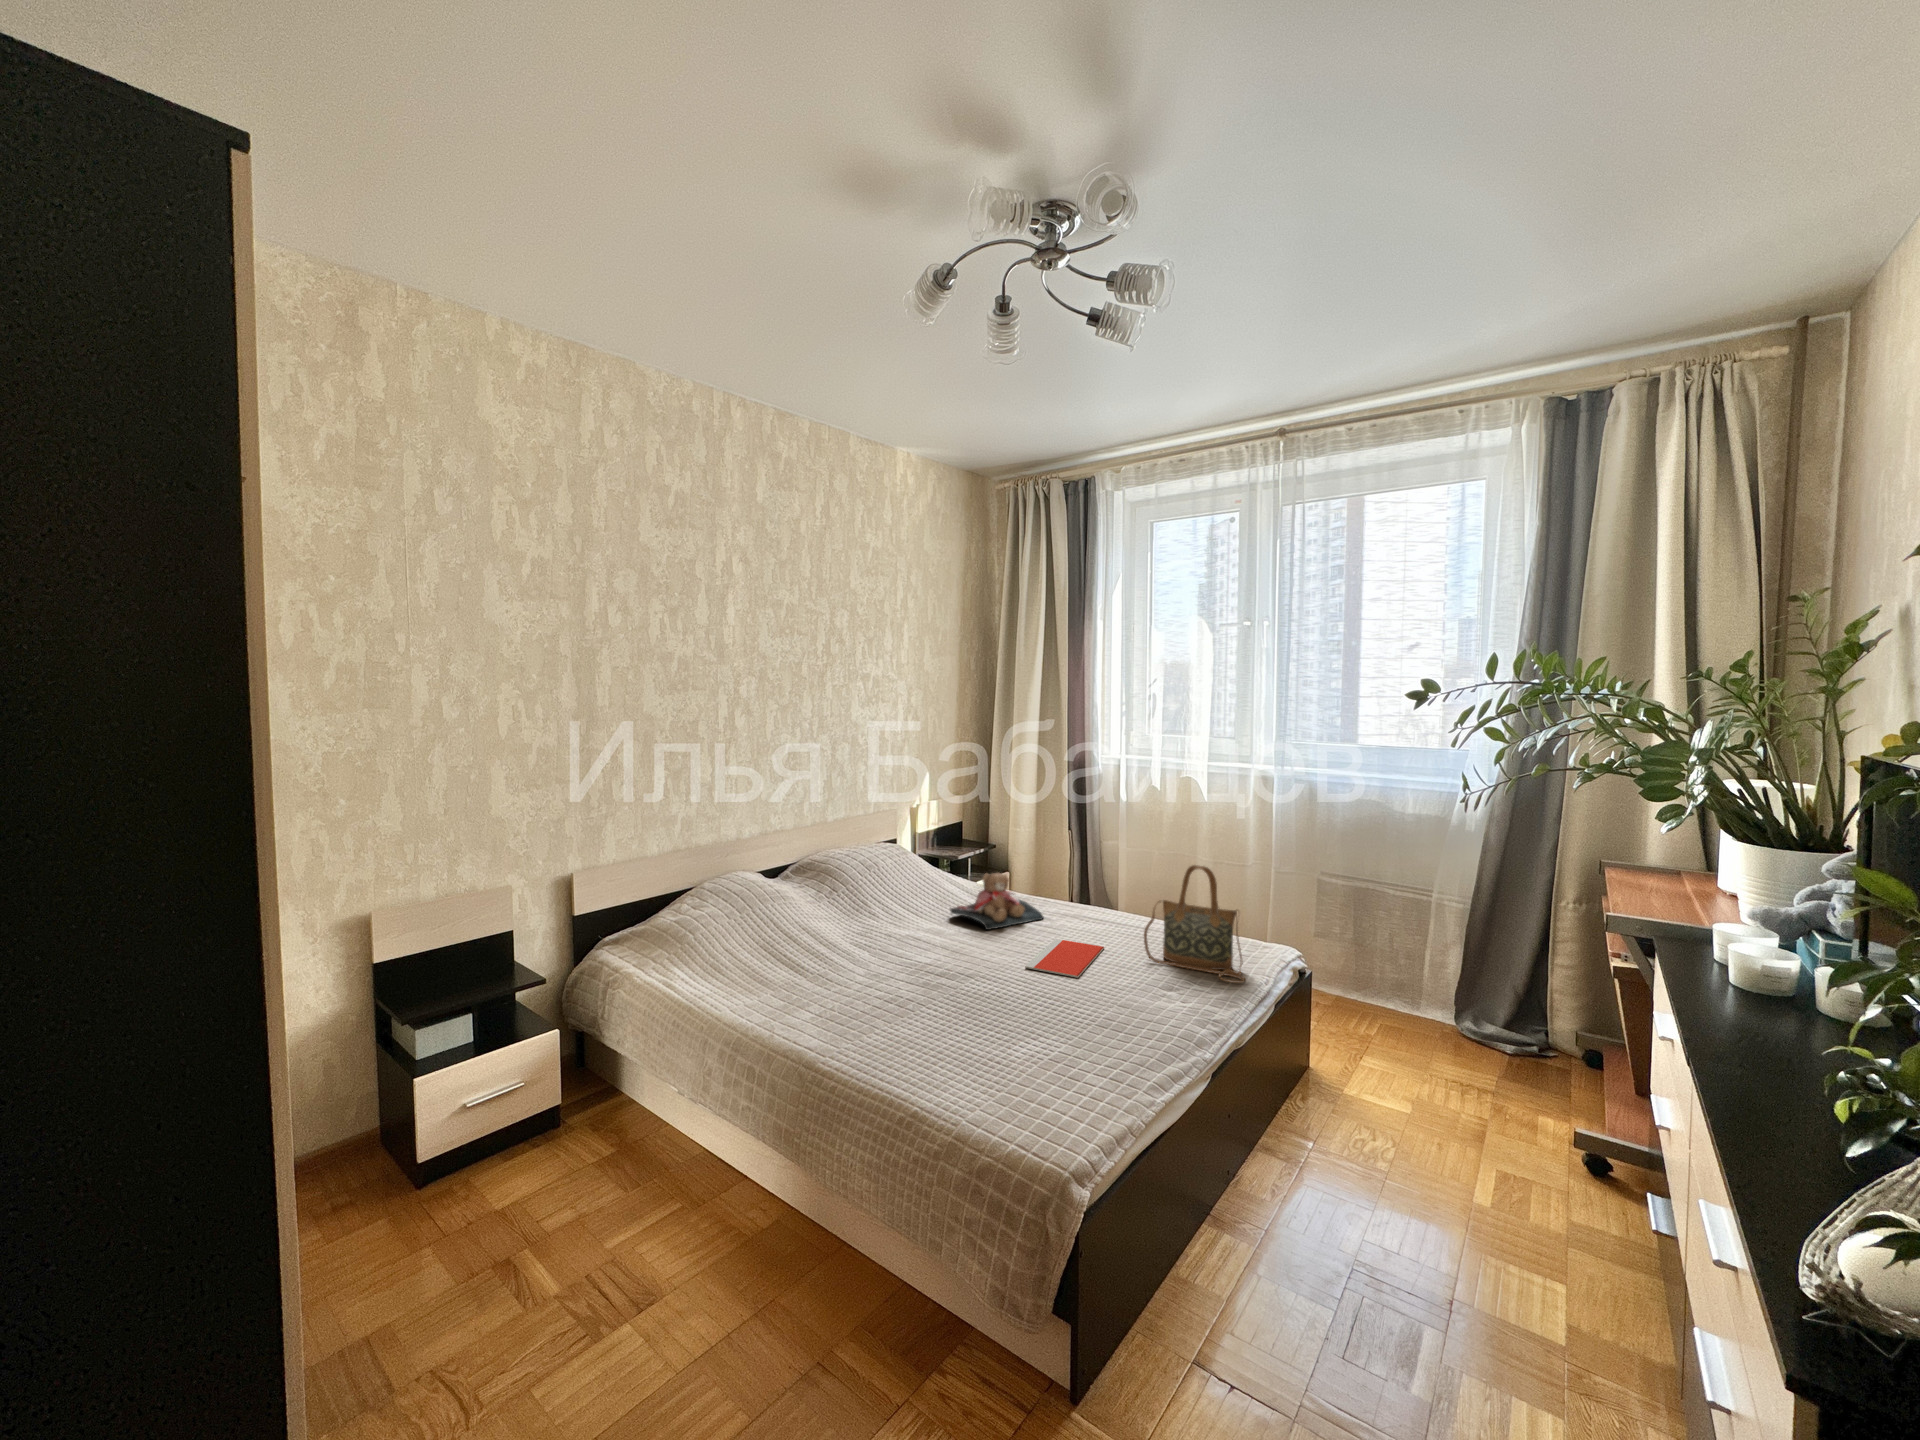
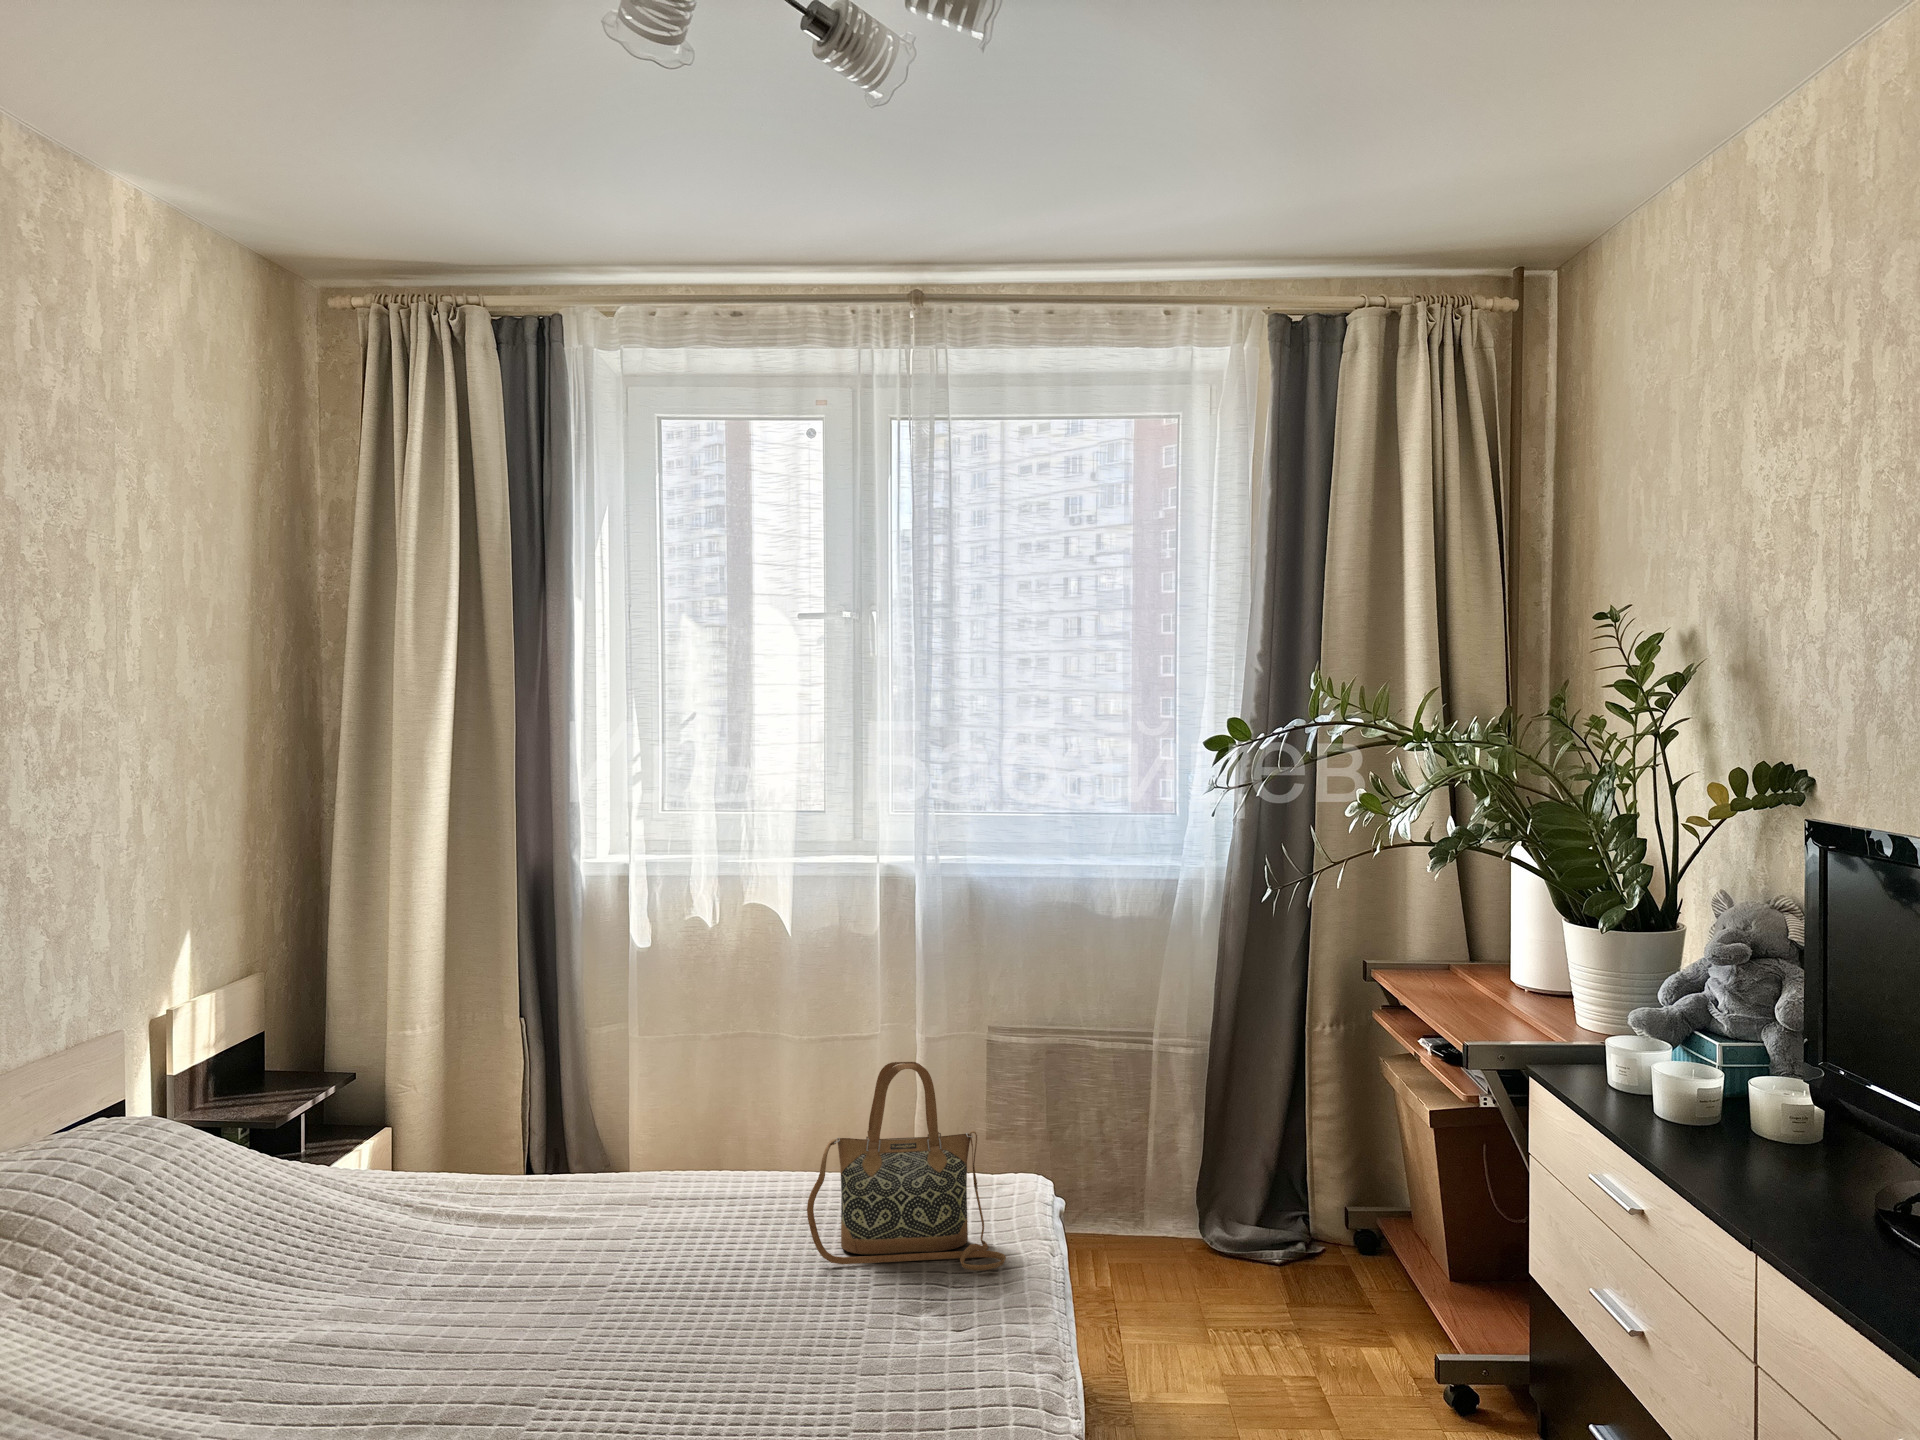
teddy bear: present [950,873,1043,930] -> none [340,1142,562,1282]
notebook: present [1025,939,1104,978] -> none [598,1256,725,1350]

